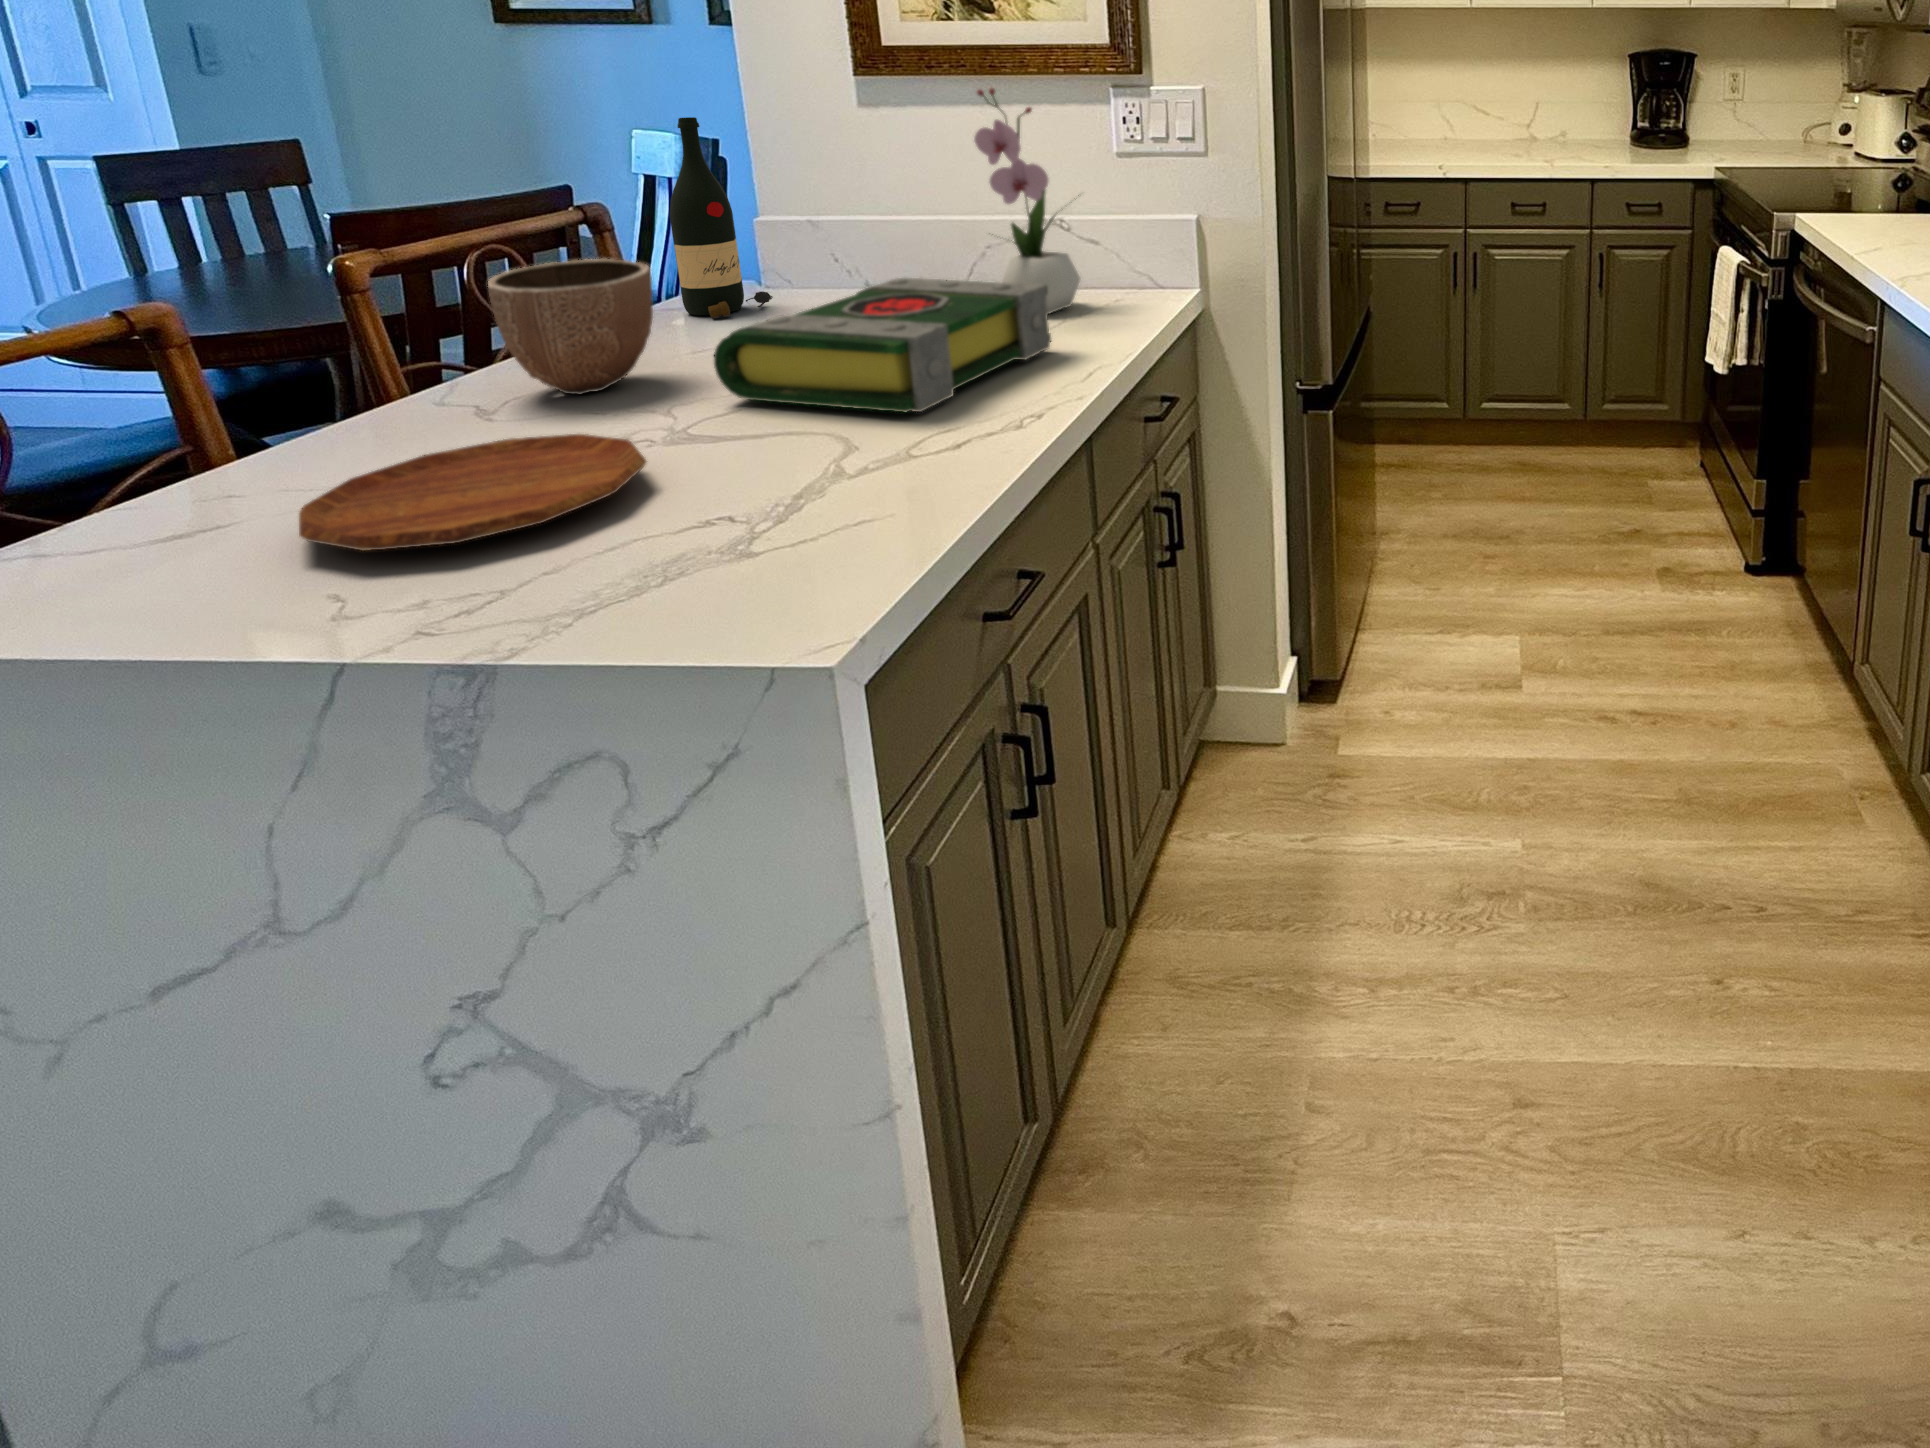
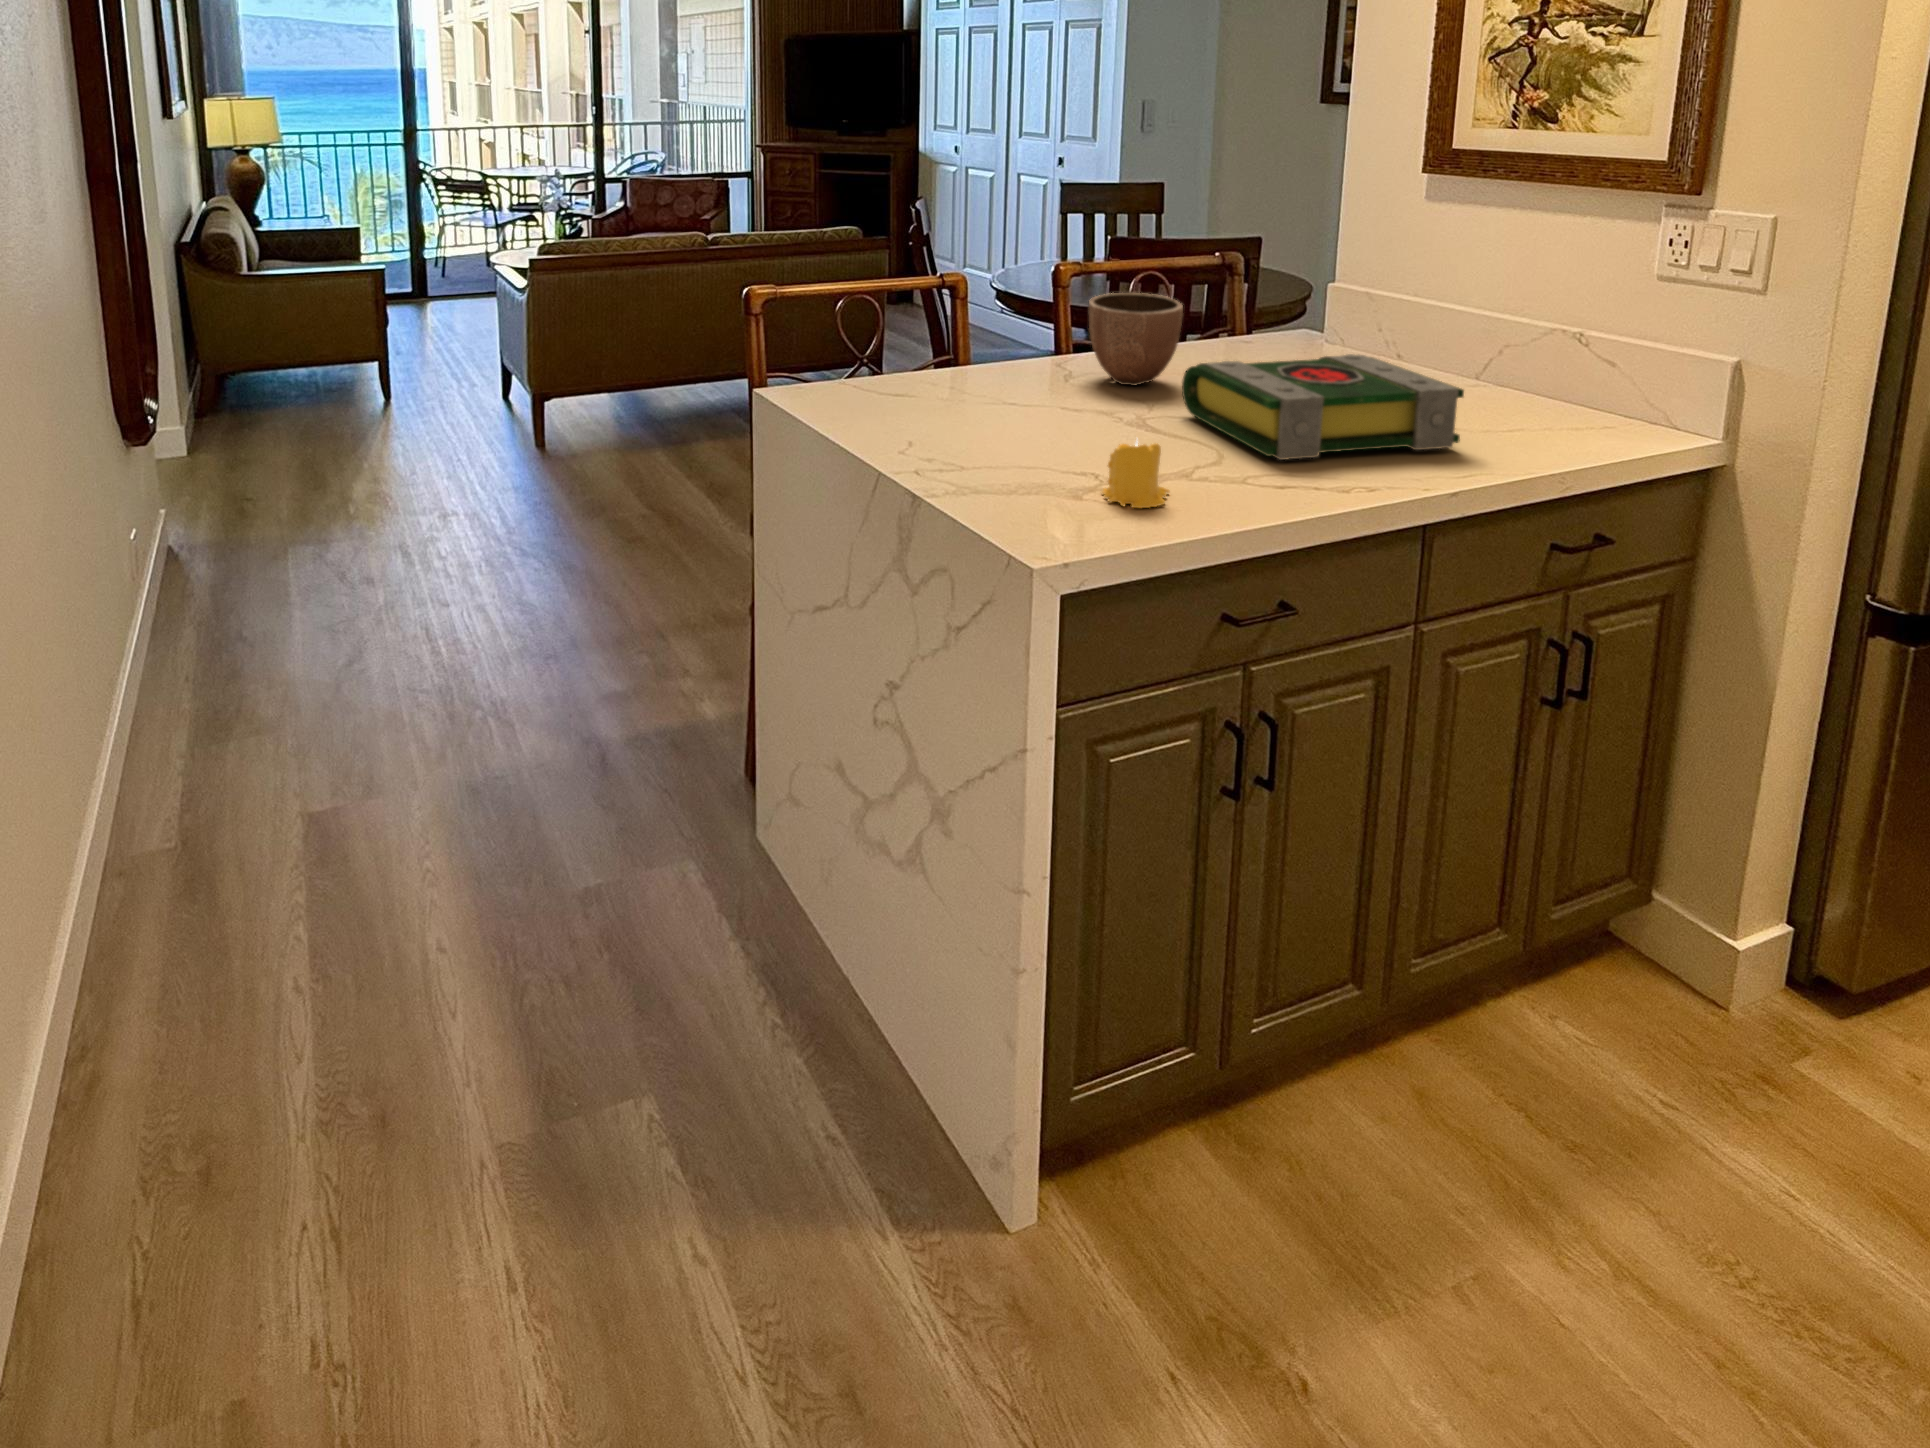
flower arrangement: present [974,88,1080,314] -> none [1465,198,1582,422]
wine bottle: present [670,117,773,318] -> none [1248,199,1312,357]
candle: none [769,428,876,534] -> present [1102,443,1169,508]
tray: present [299,434,647,551] -> none [923,392,1091,446]

